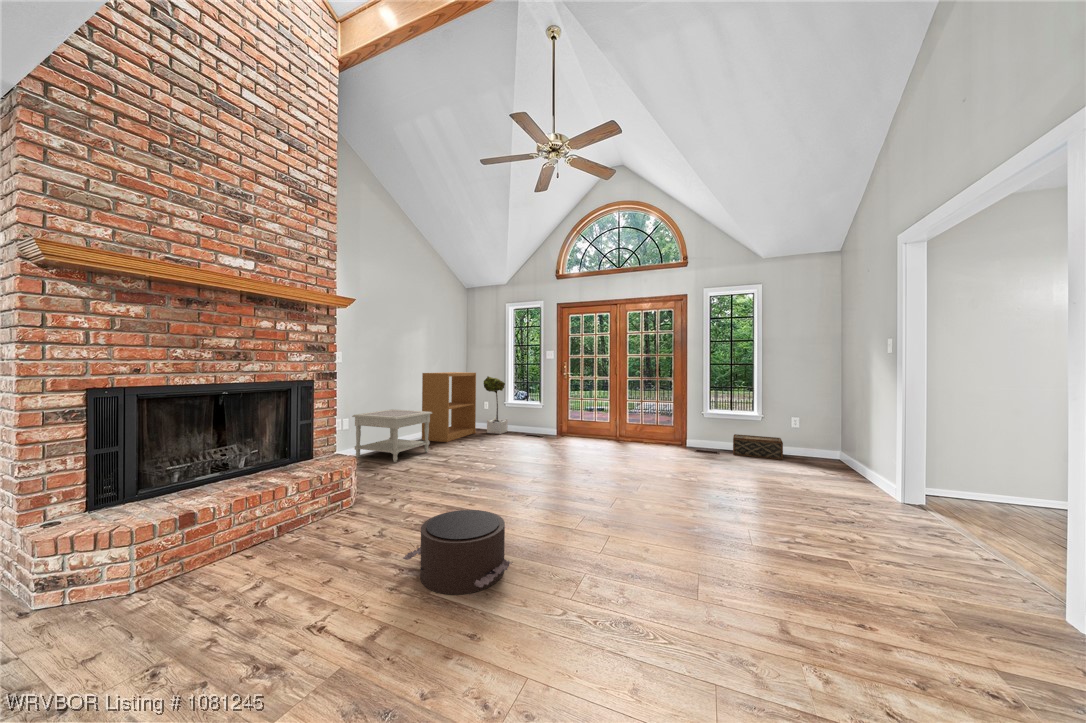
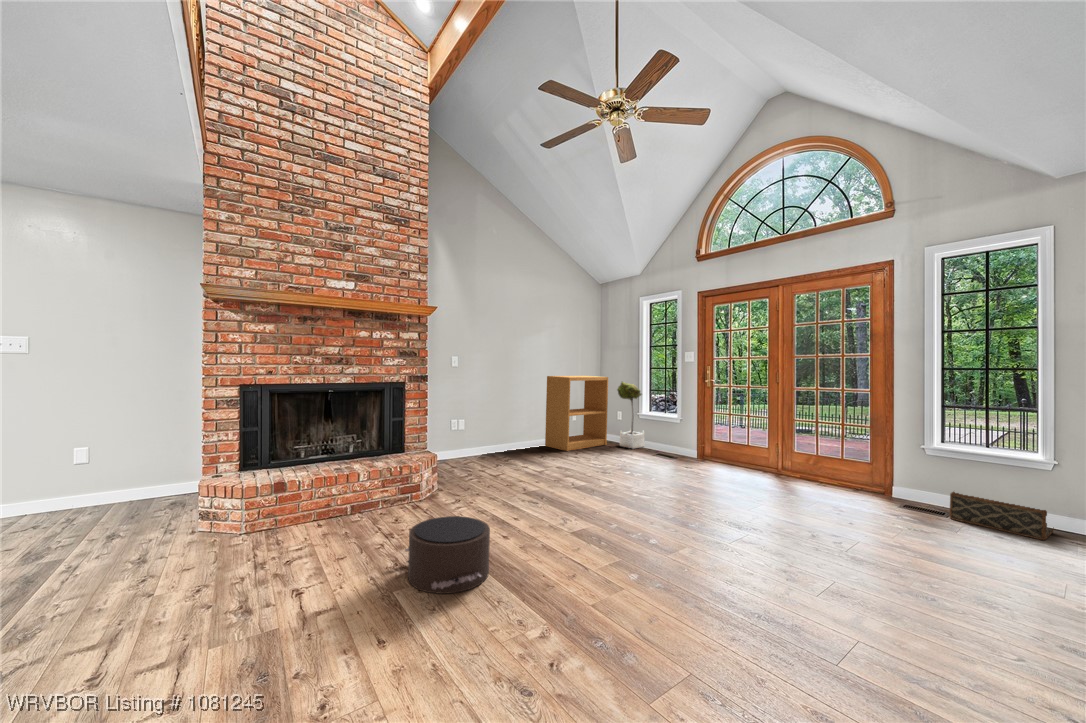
side table: present [352,409,432,462] -> none [468,412,543,465]

